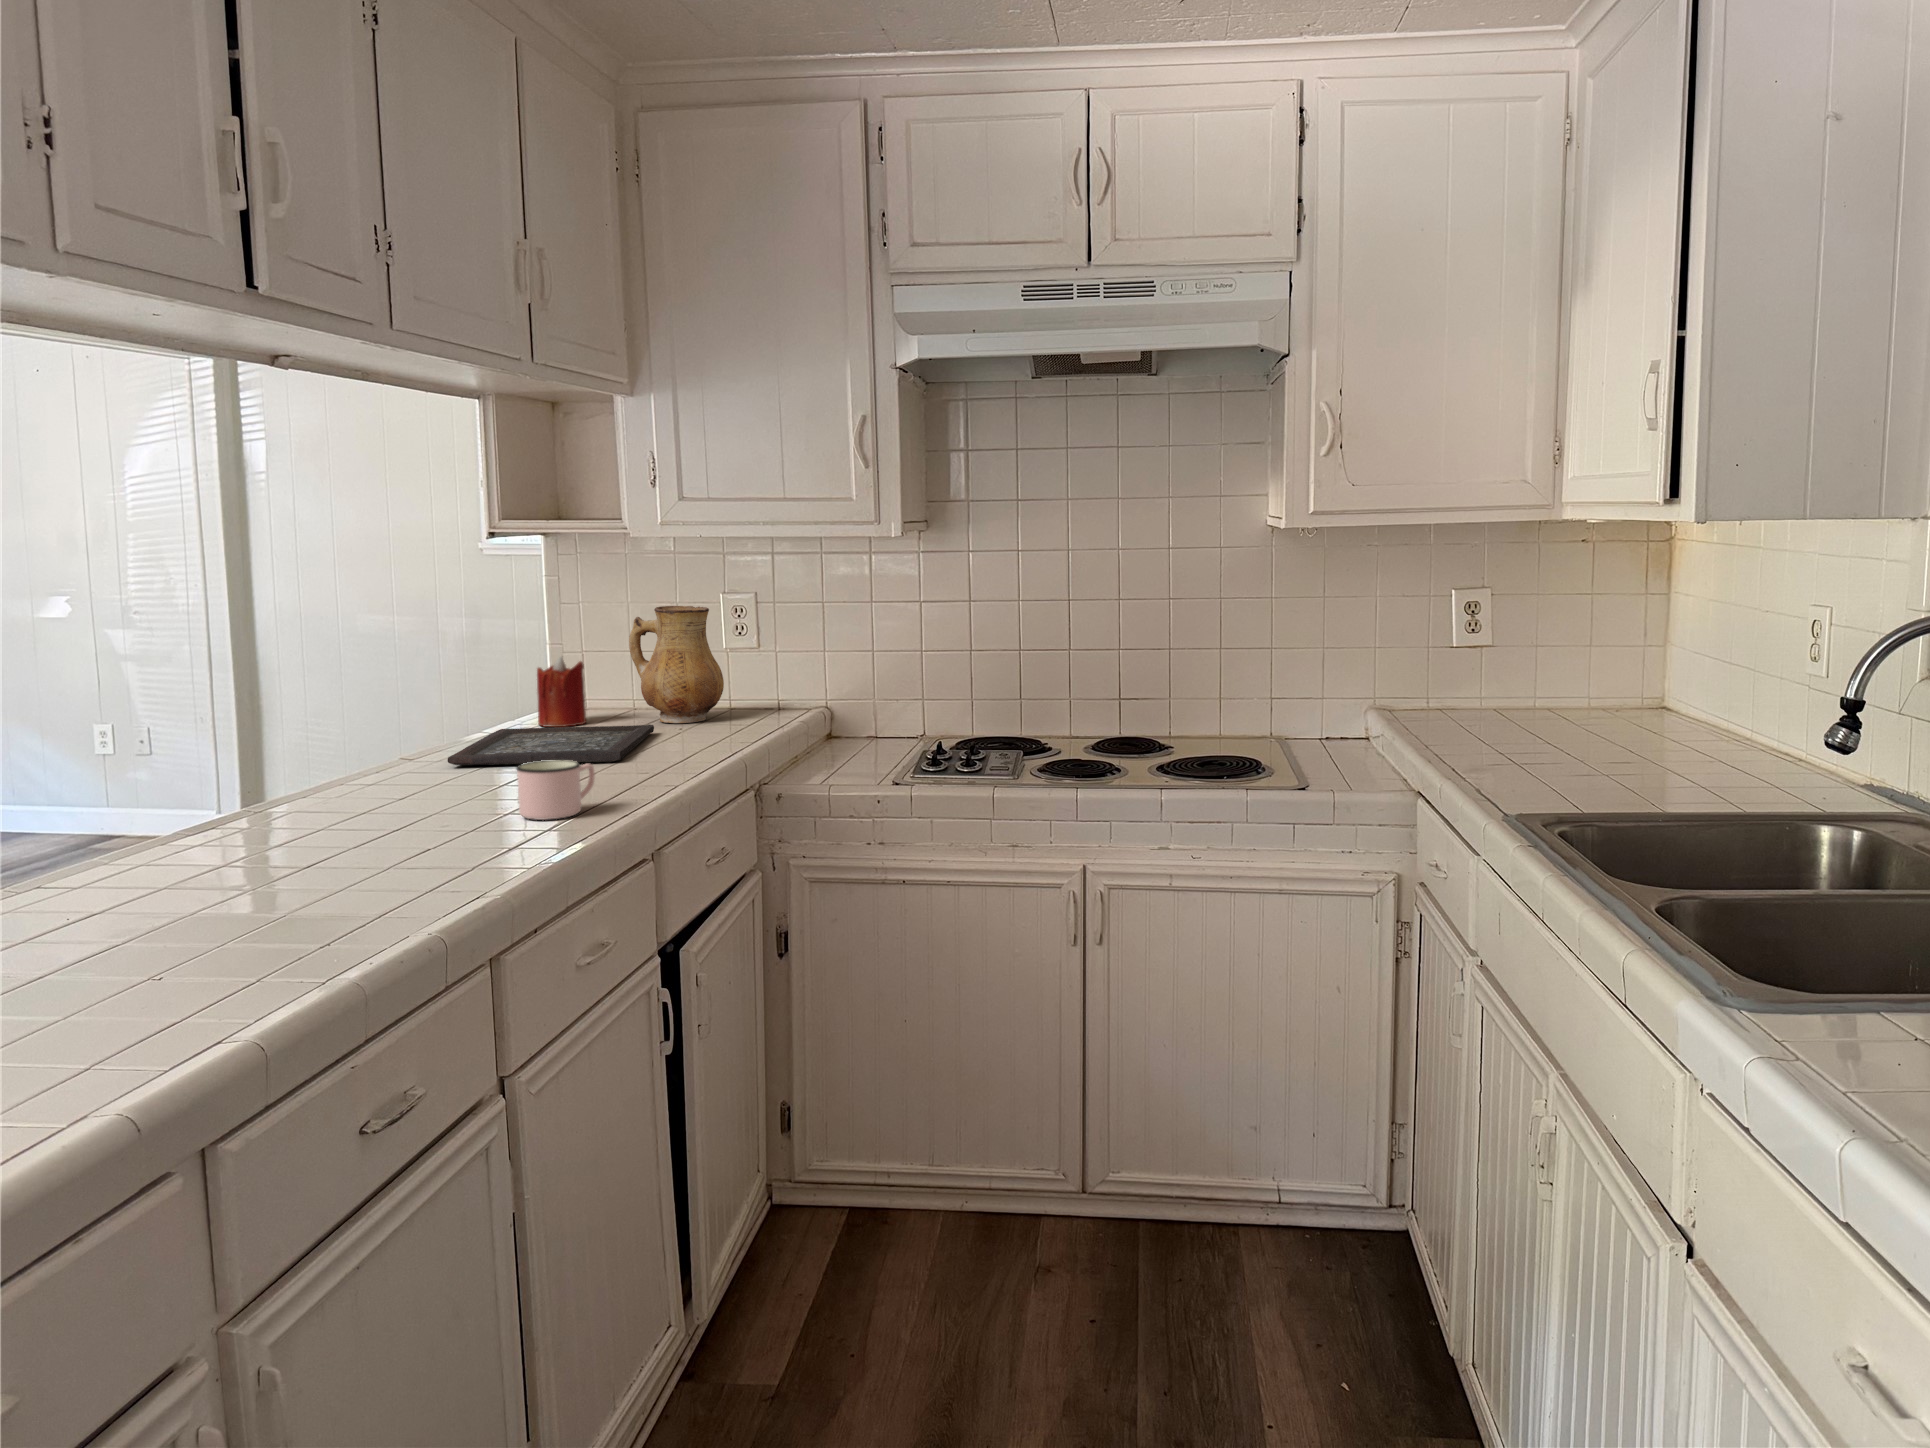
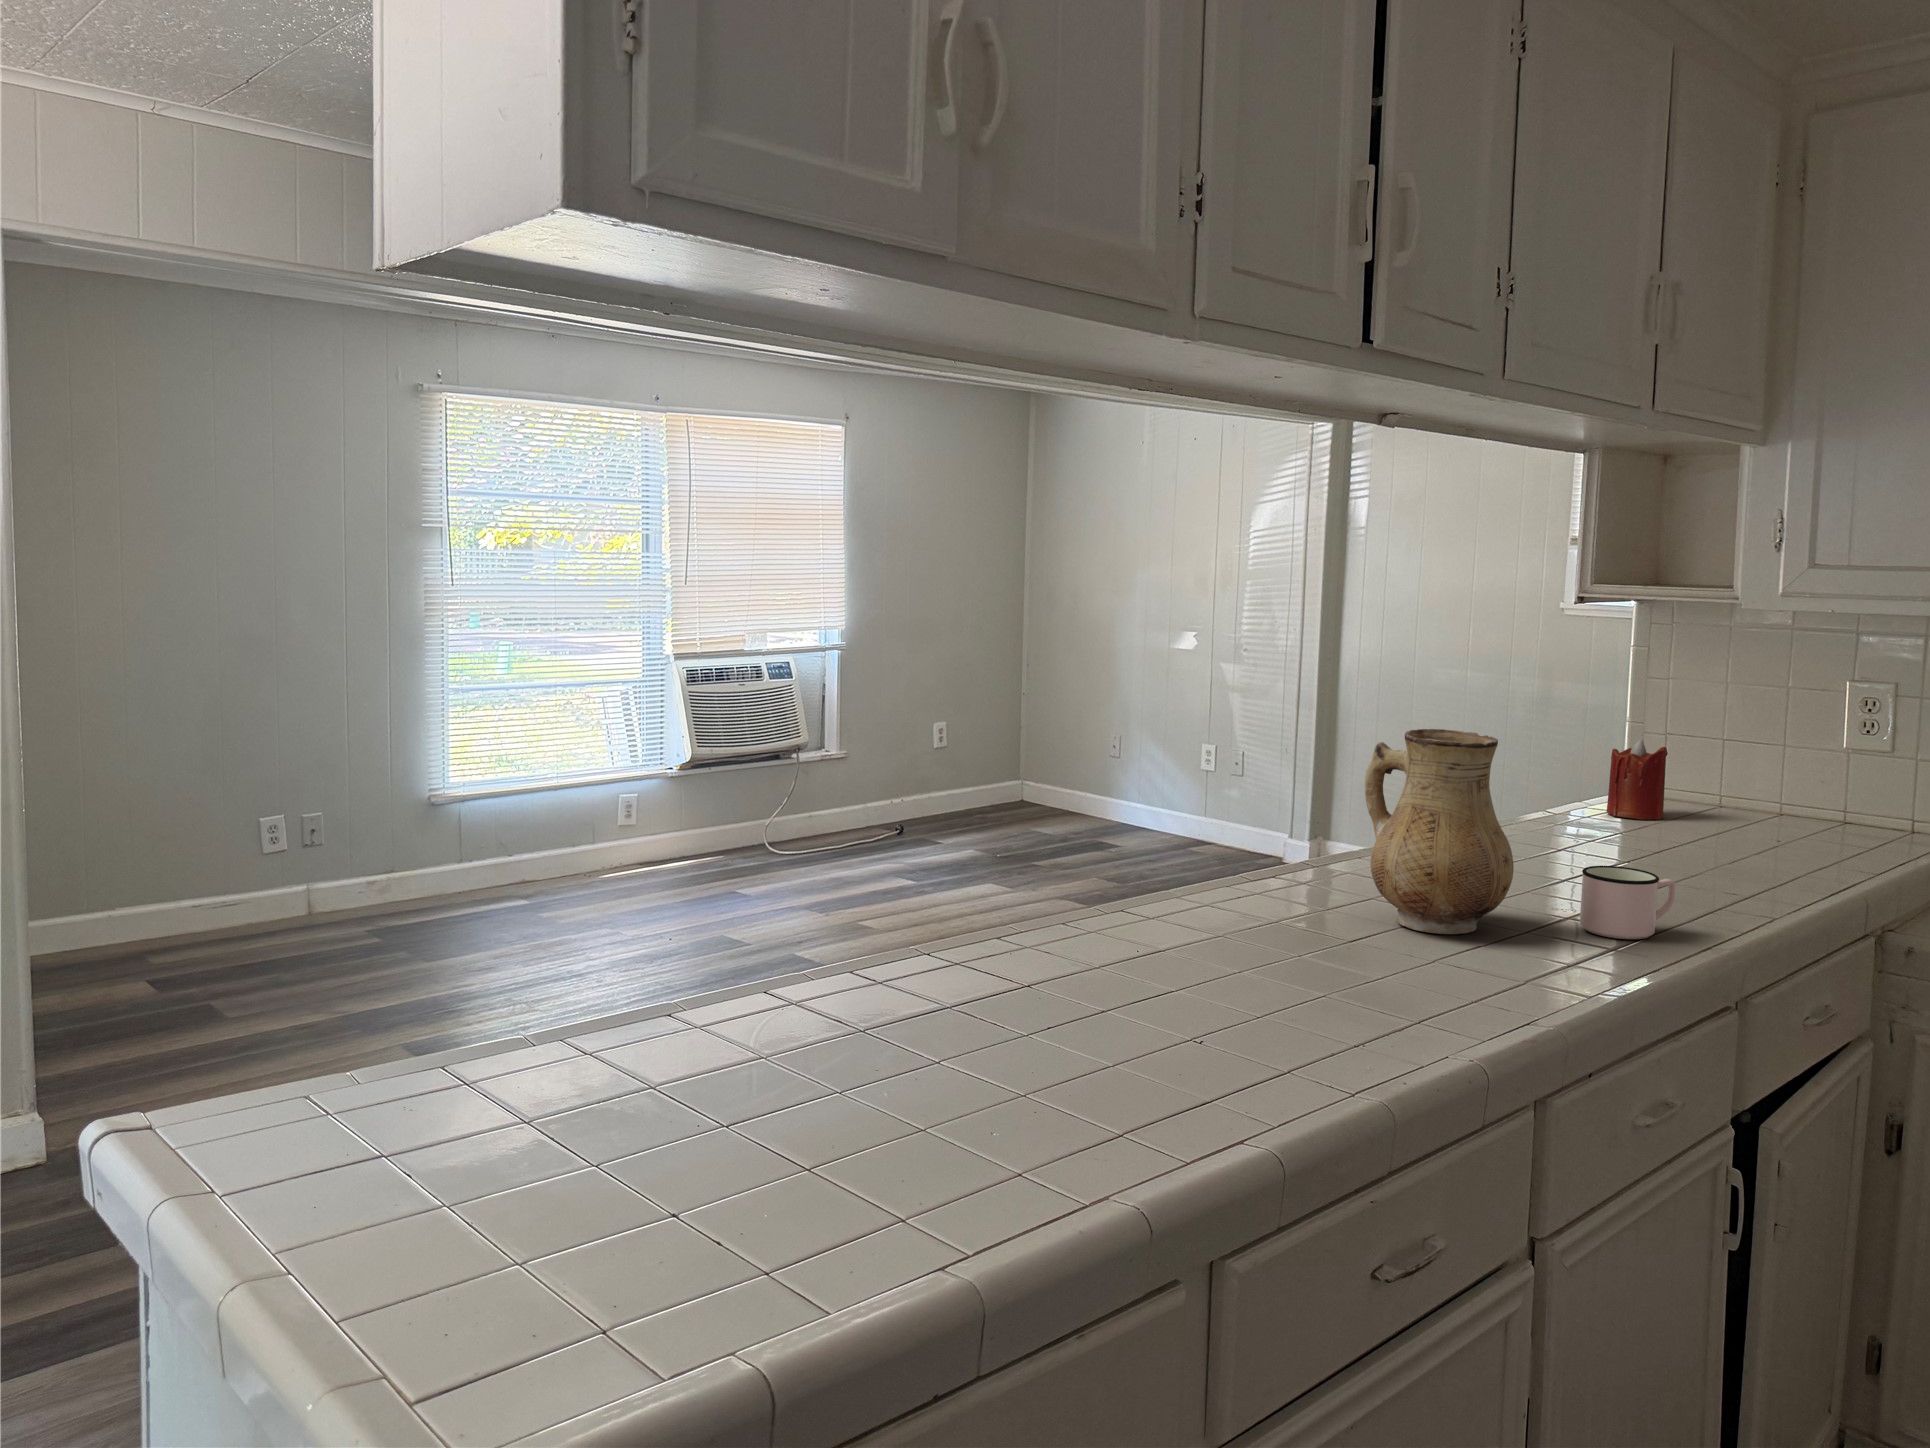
ceramic pitcher: present [629,606,724,723] -> present [1365,729,1514,934]
tray: present [448,725,654,765] -> none [1505,813,1749,874]

